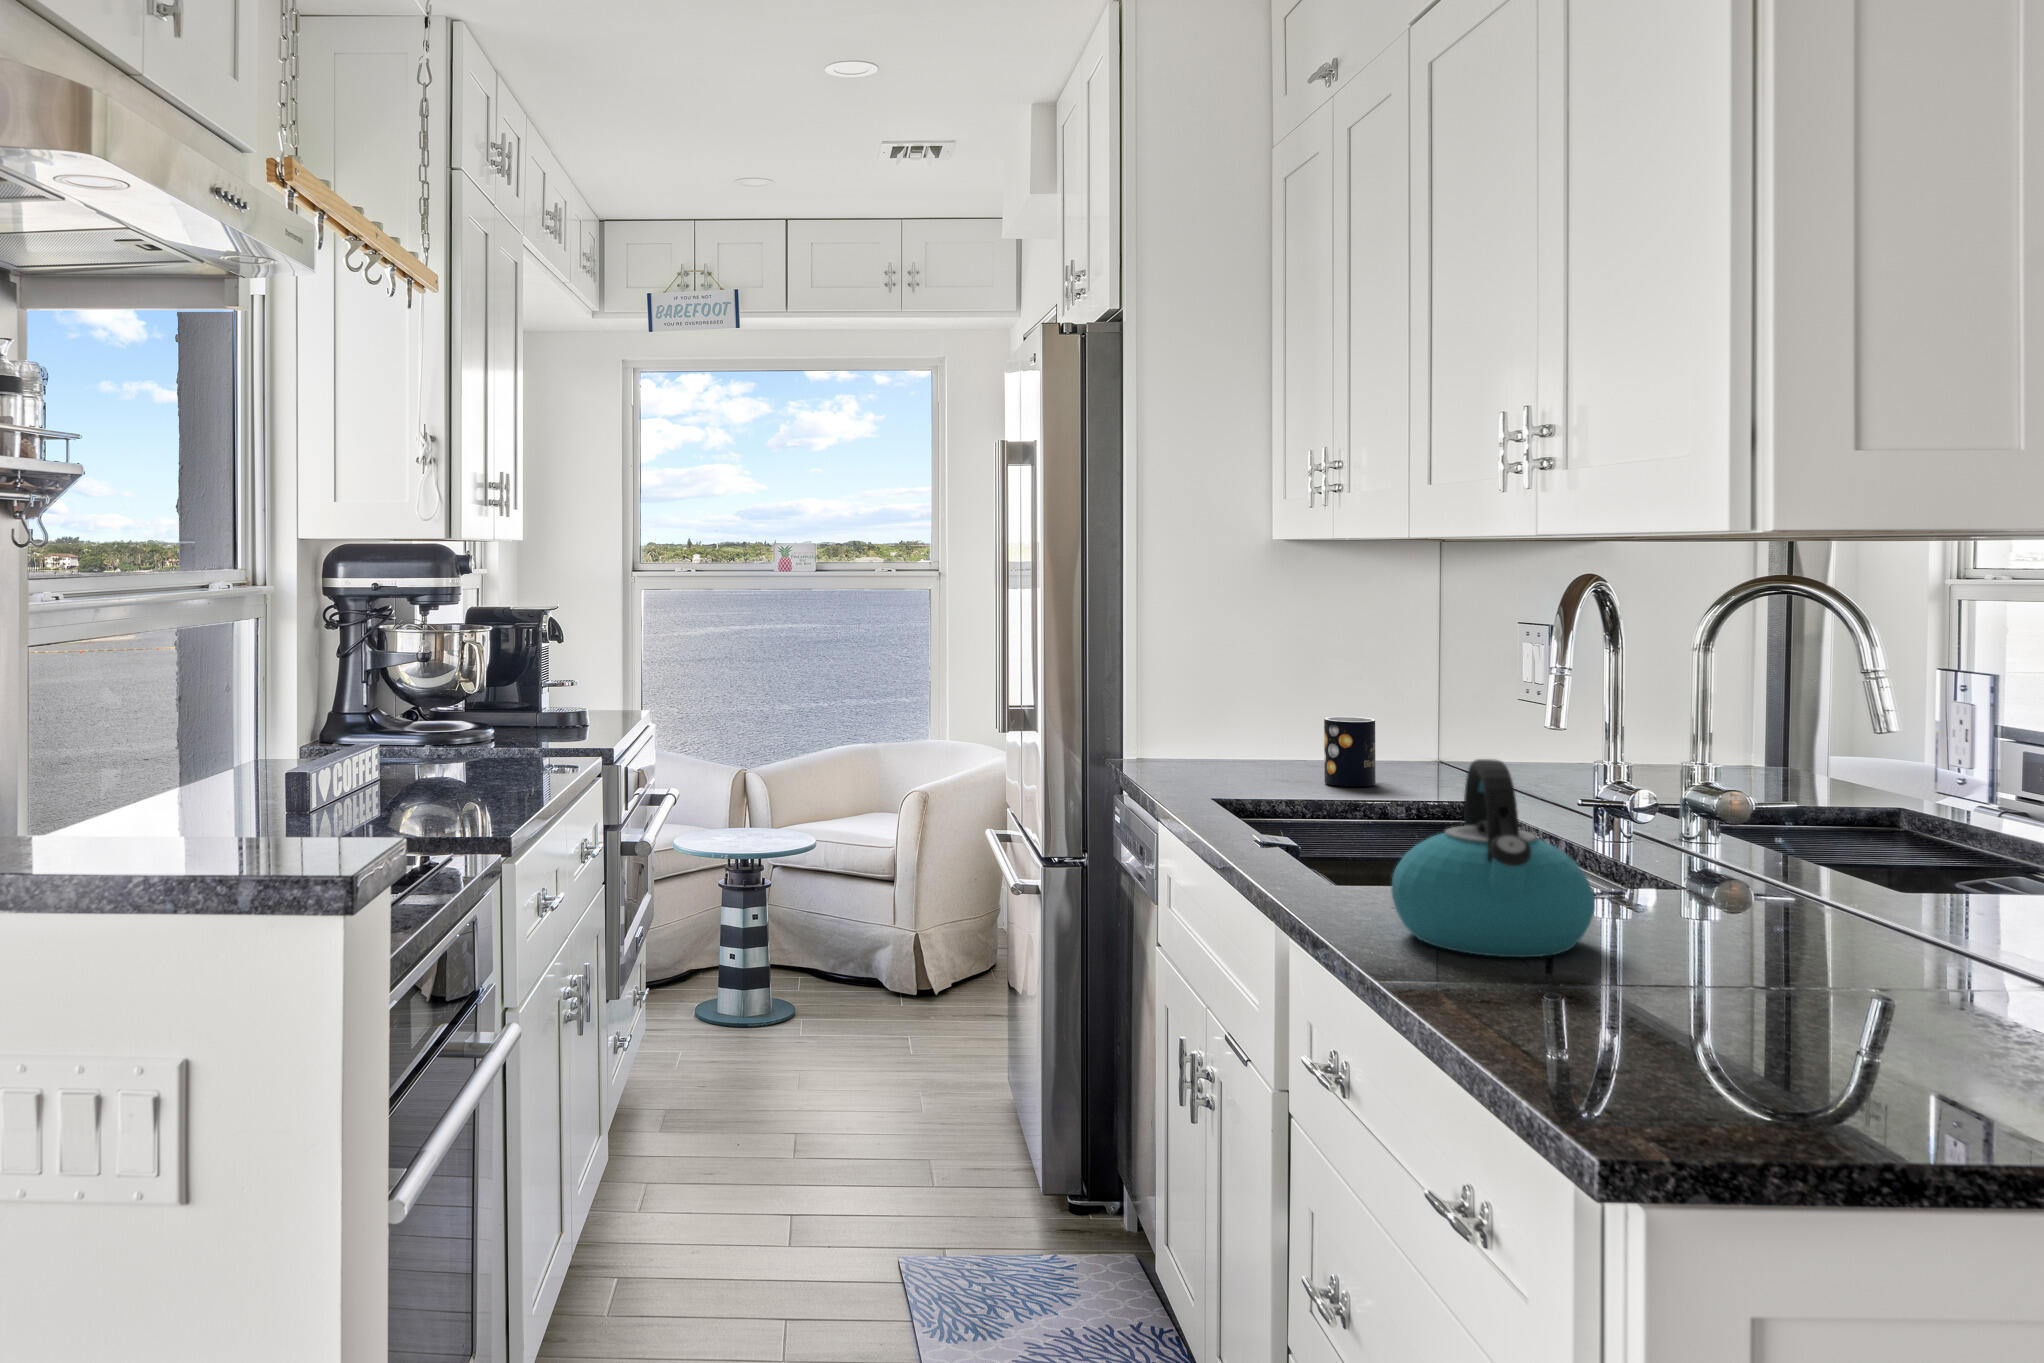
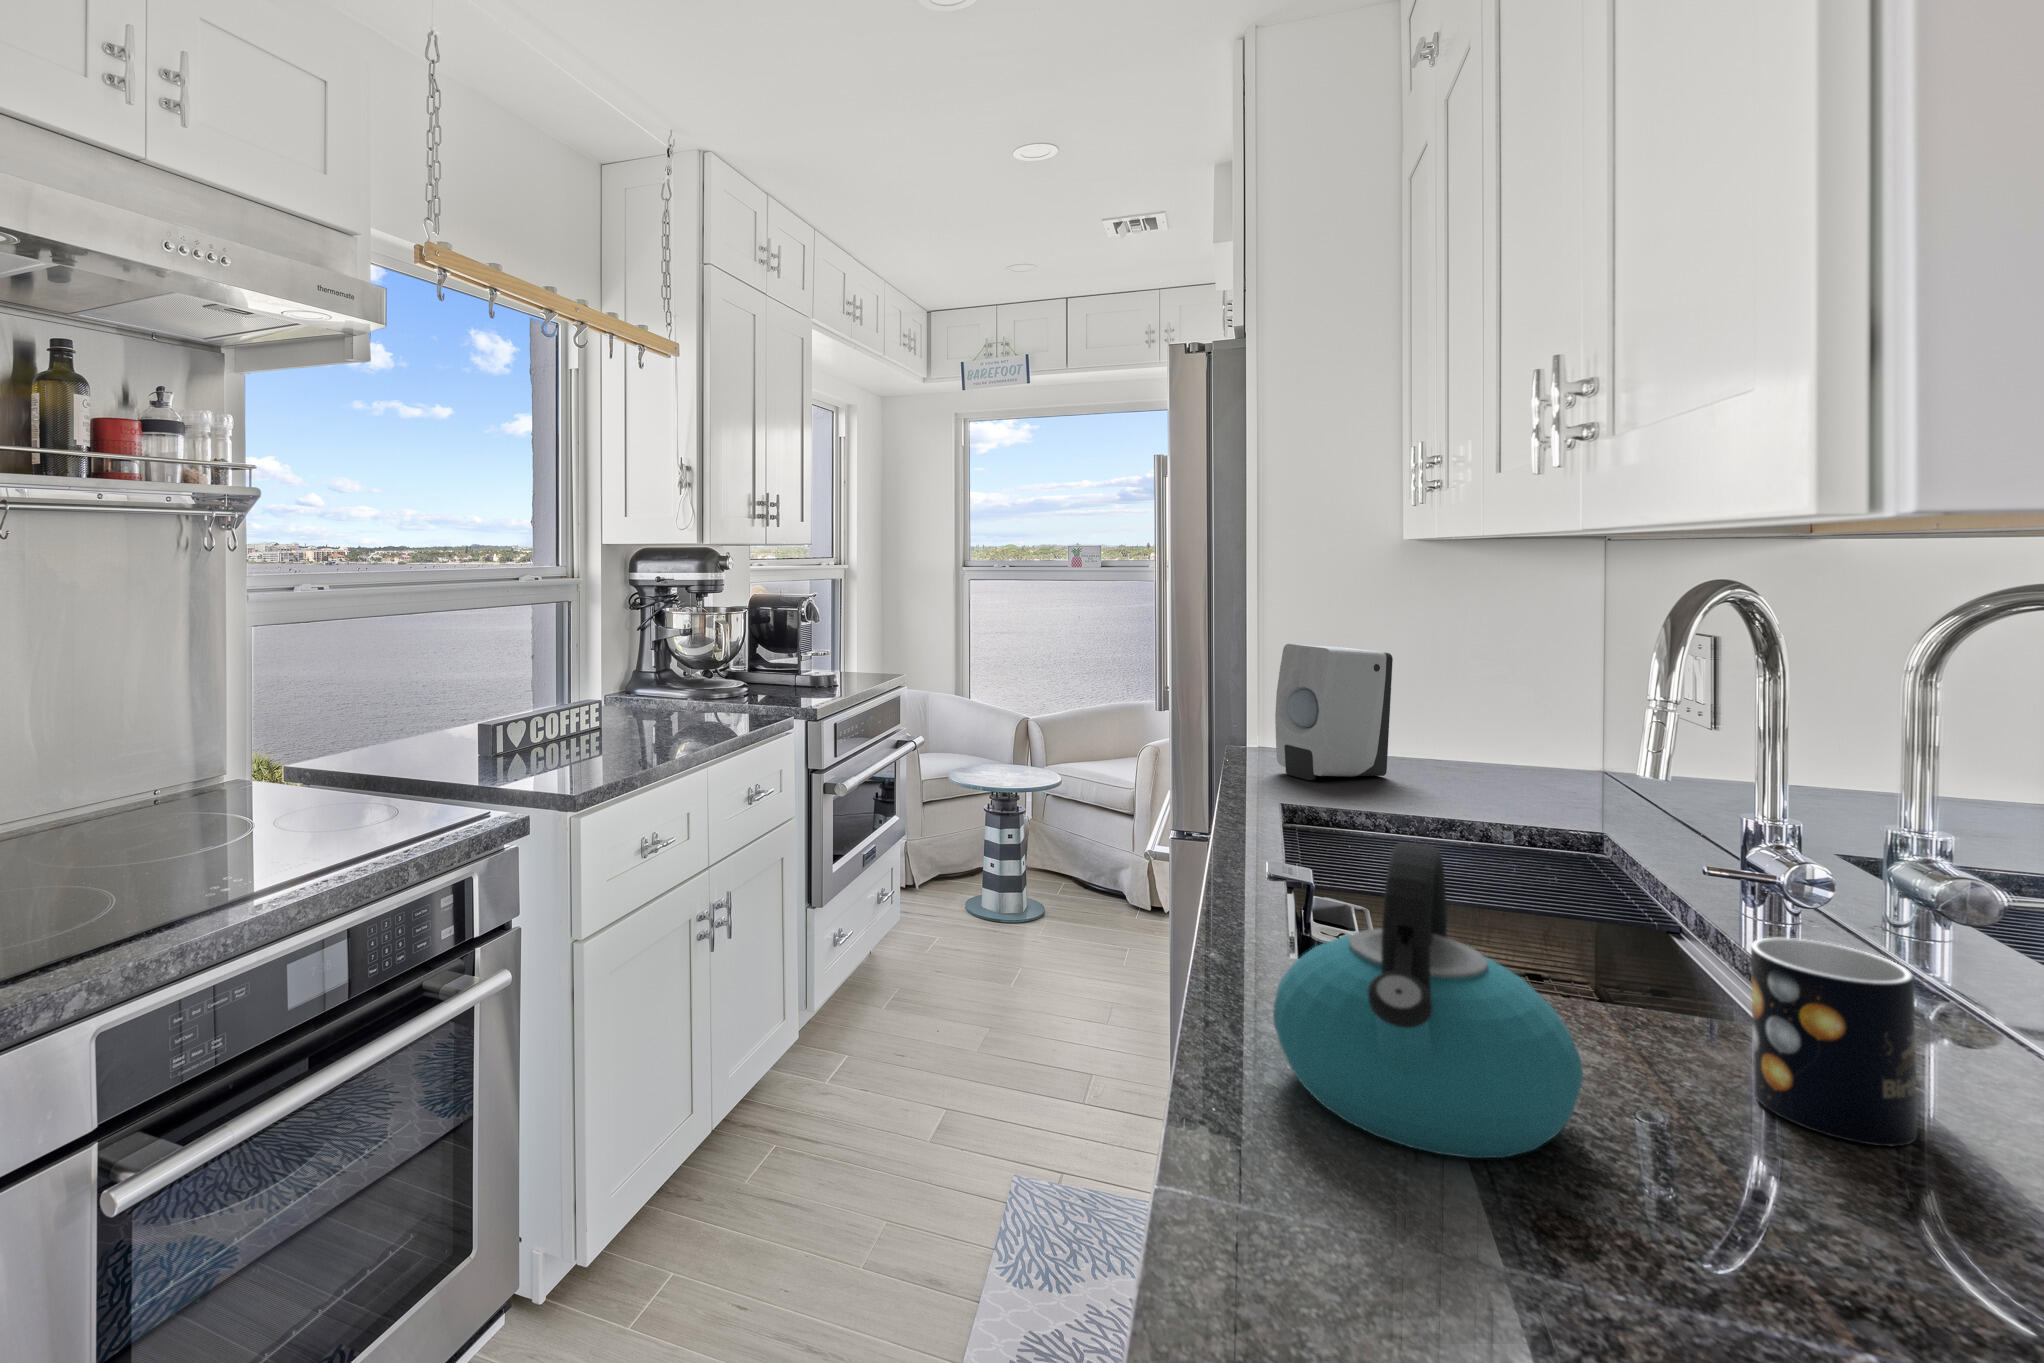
soap dispenser: none [1176,646,1280,782] -> present [1275,644,1393,780]
mug: present [1324,717,1376,787] -> present [1751,938,1917,1146]

